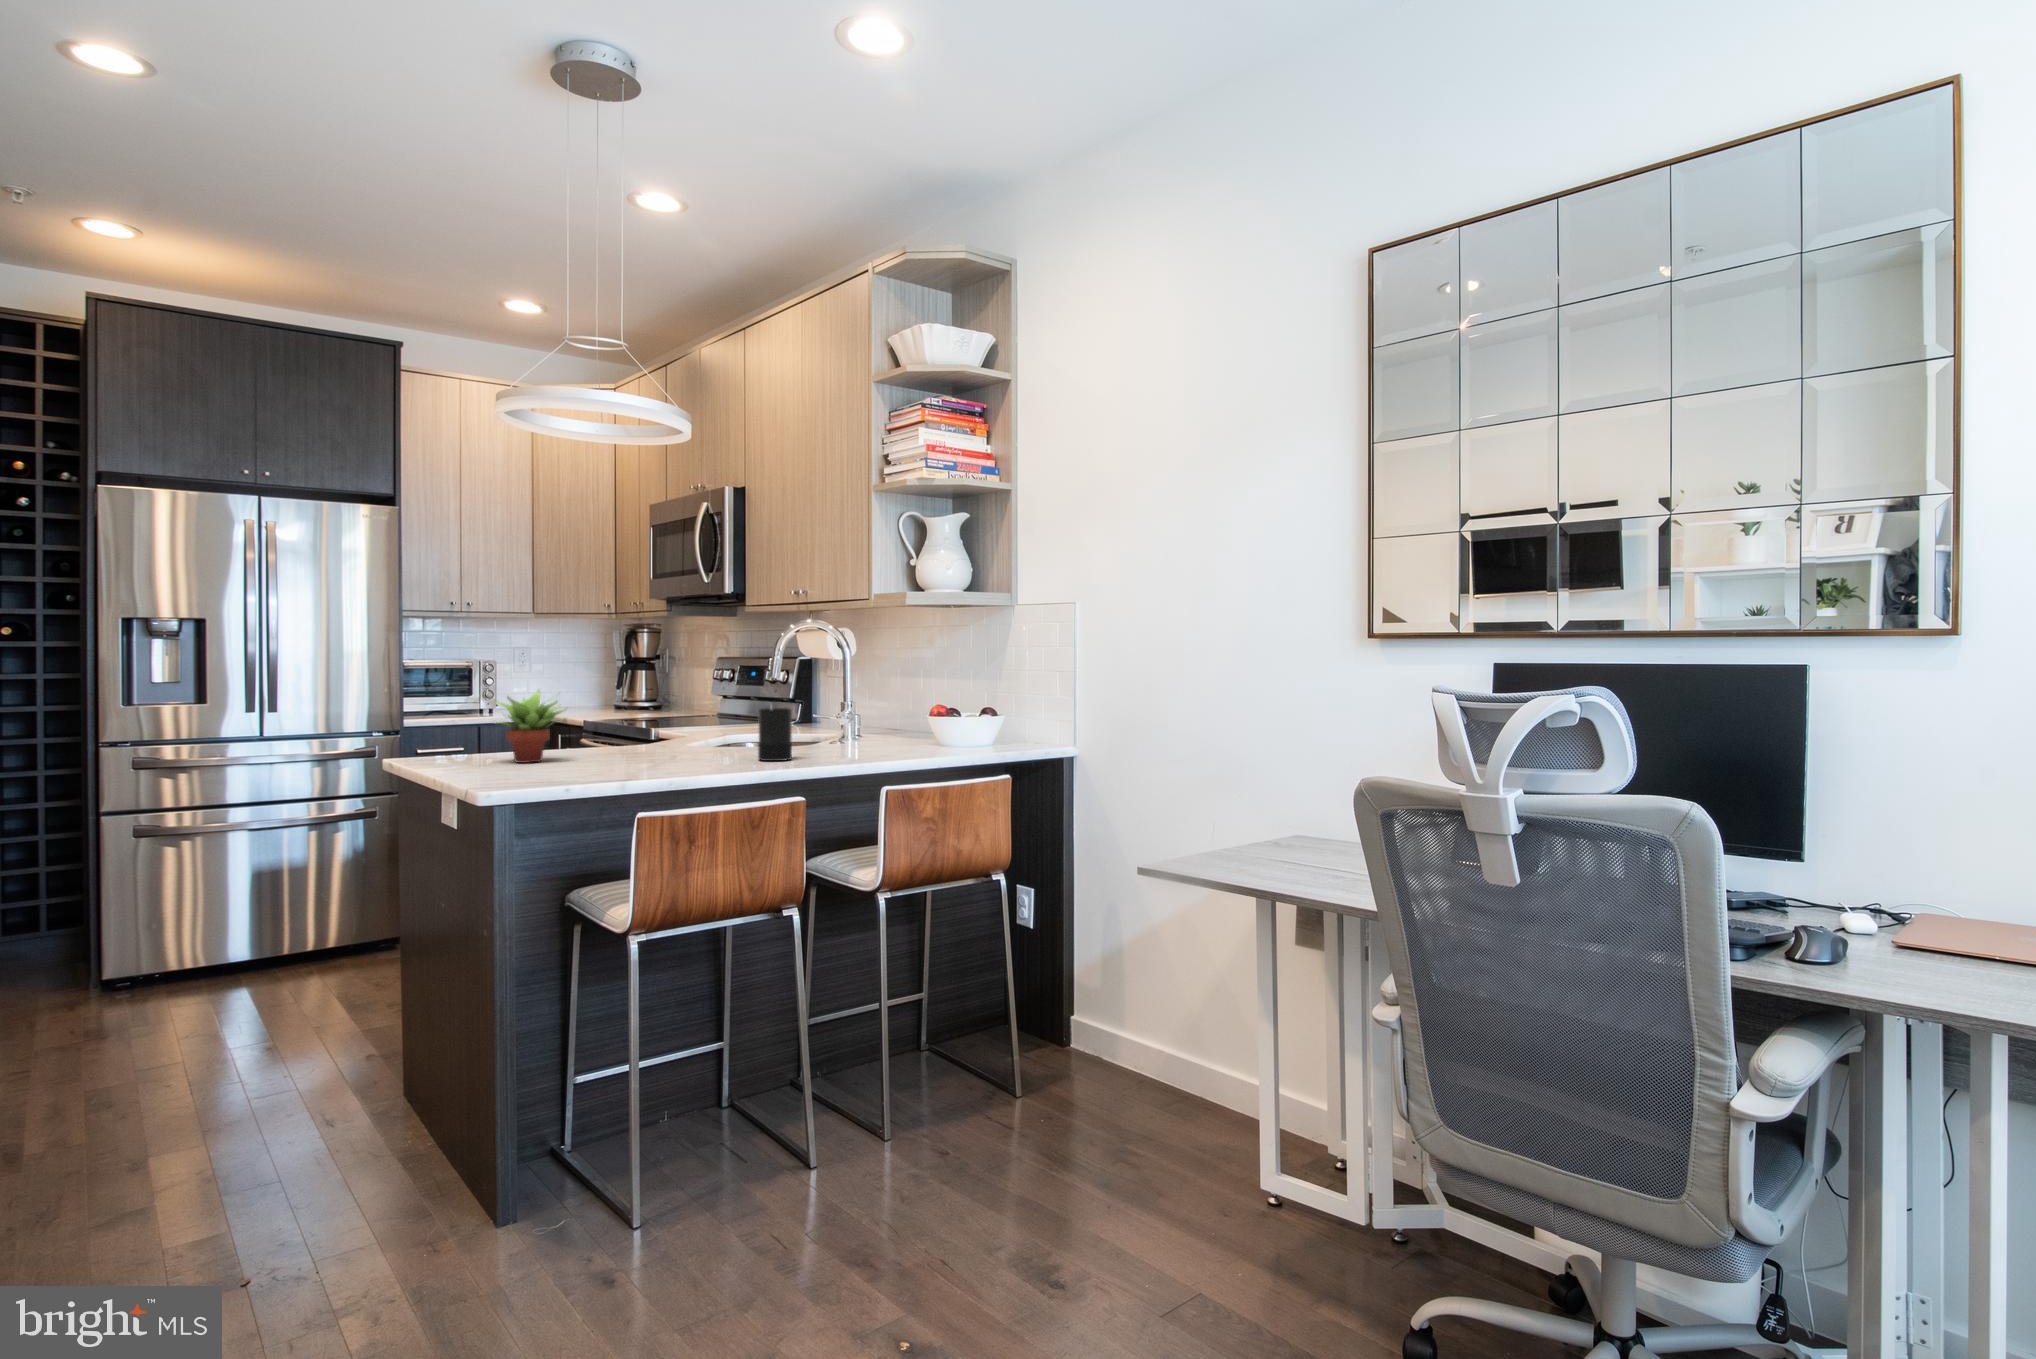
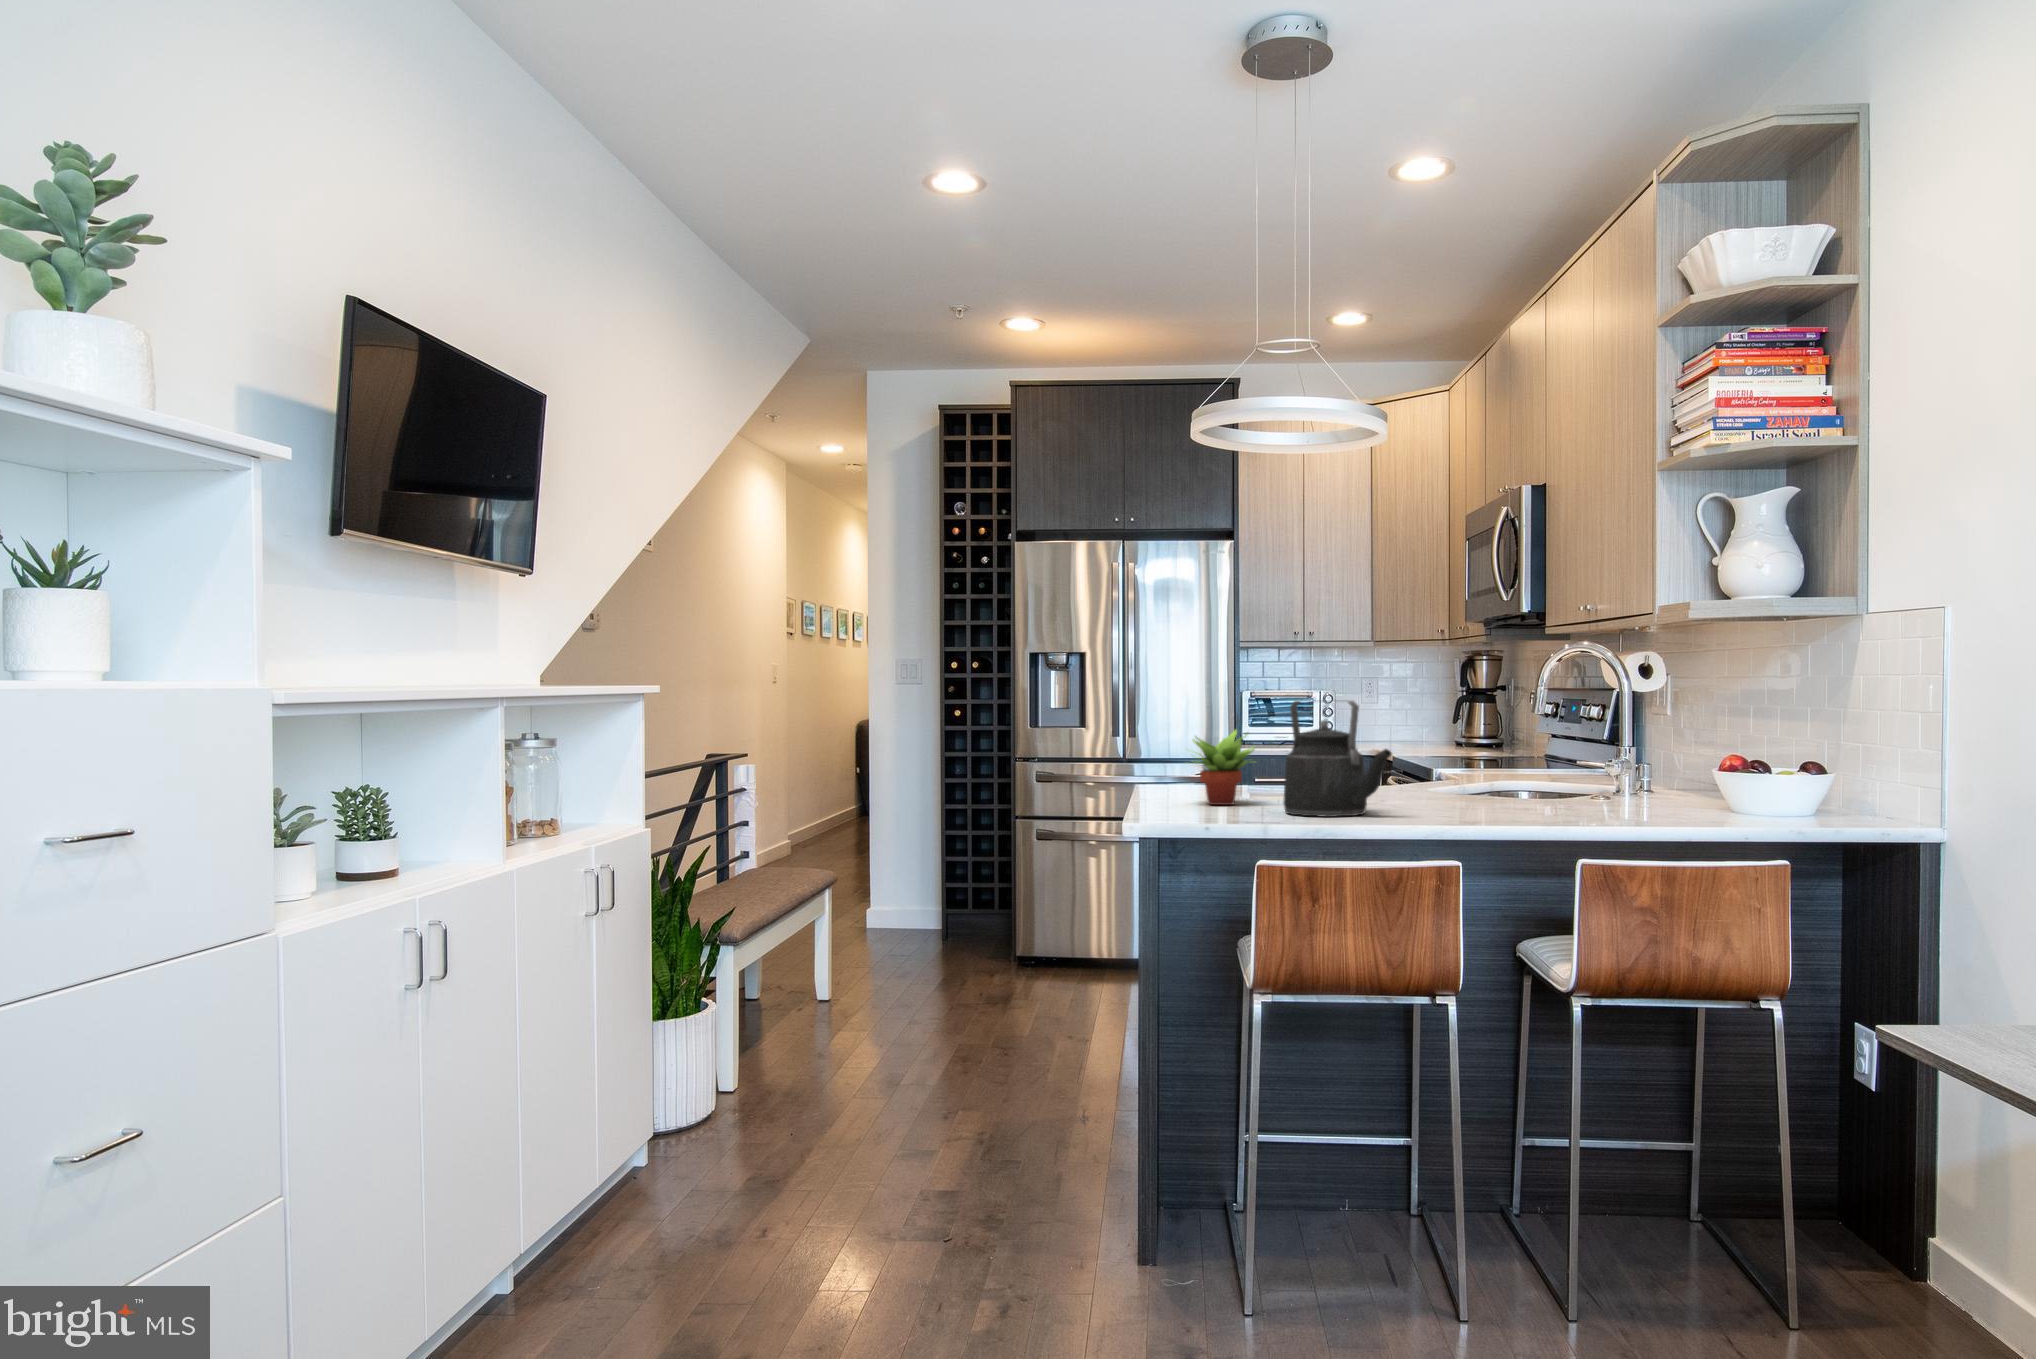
kettle: none [610,663,717,767] -> present [1283,701,1392,817]
candle: present [758,705,792,761] -> none [1450,748,1493,818]

